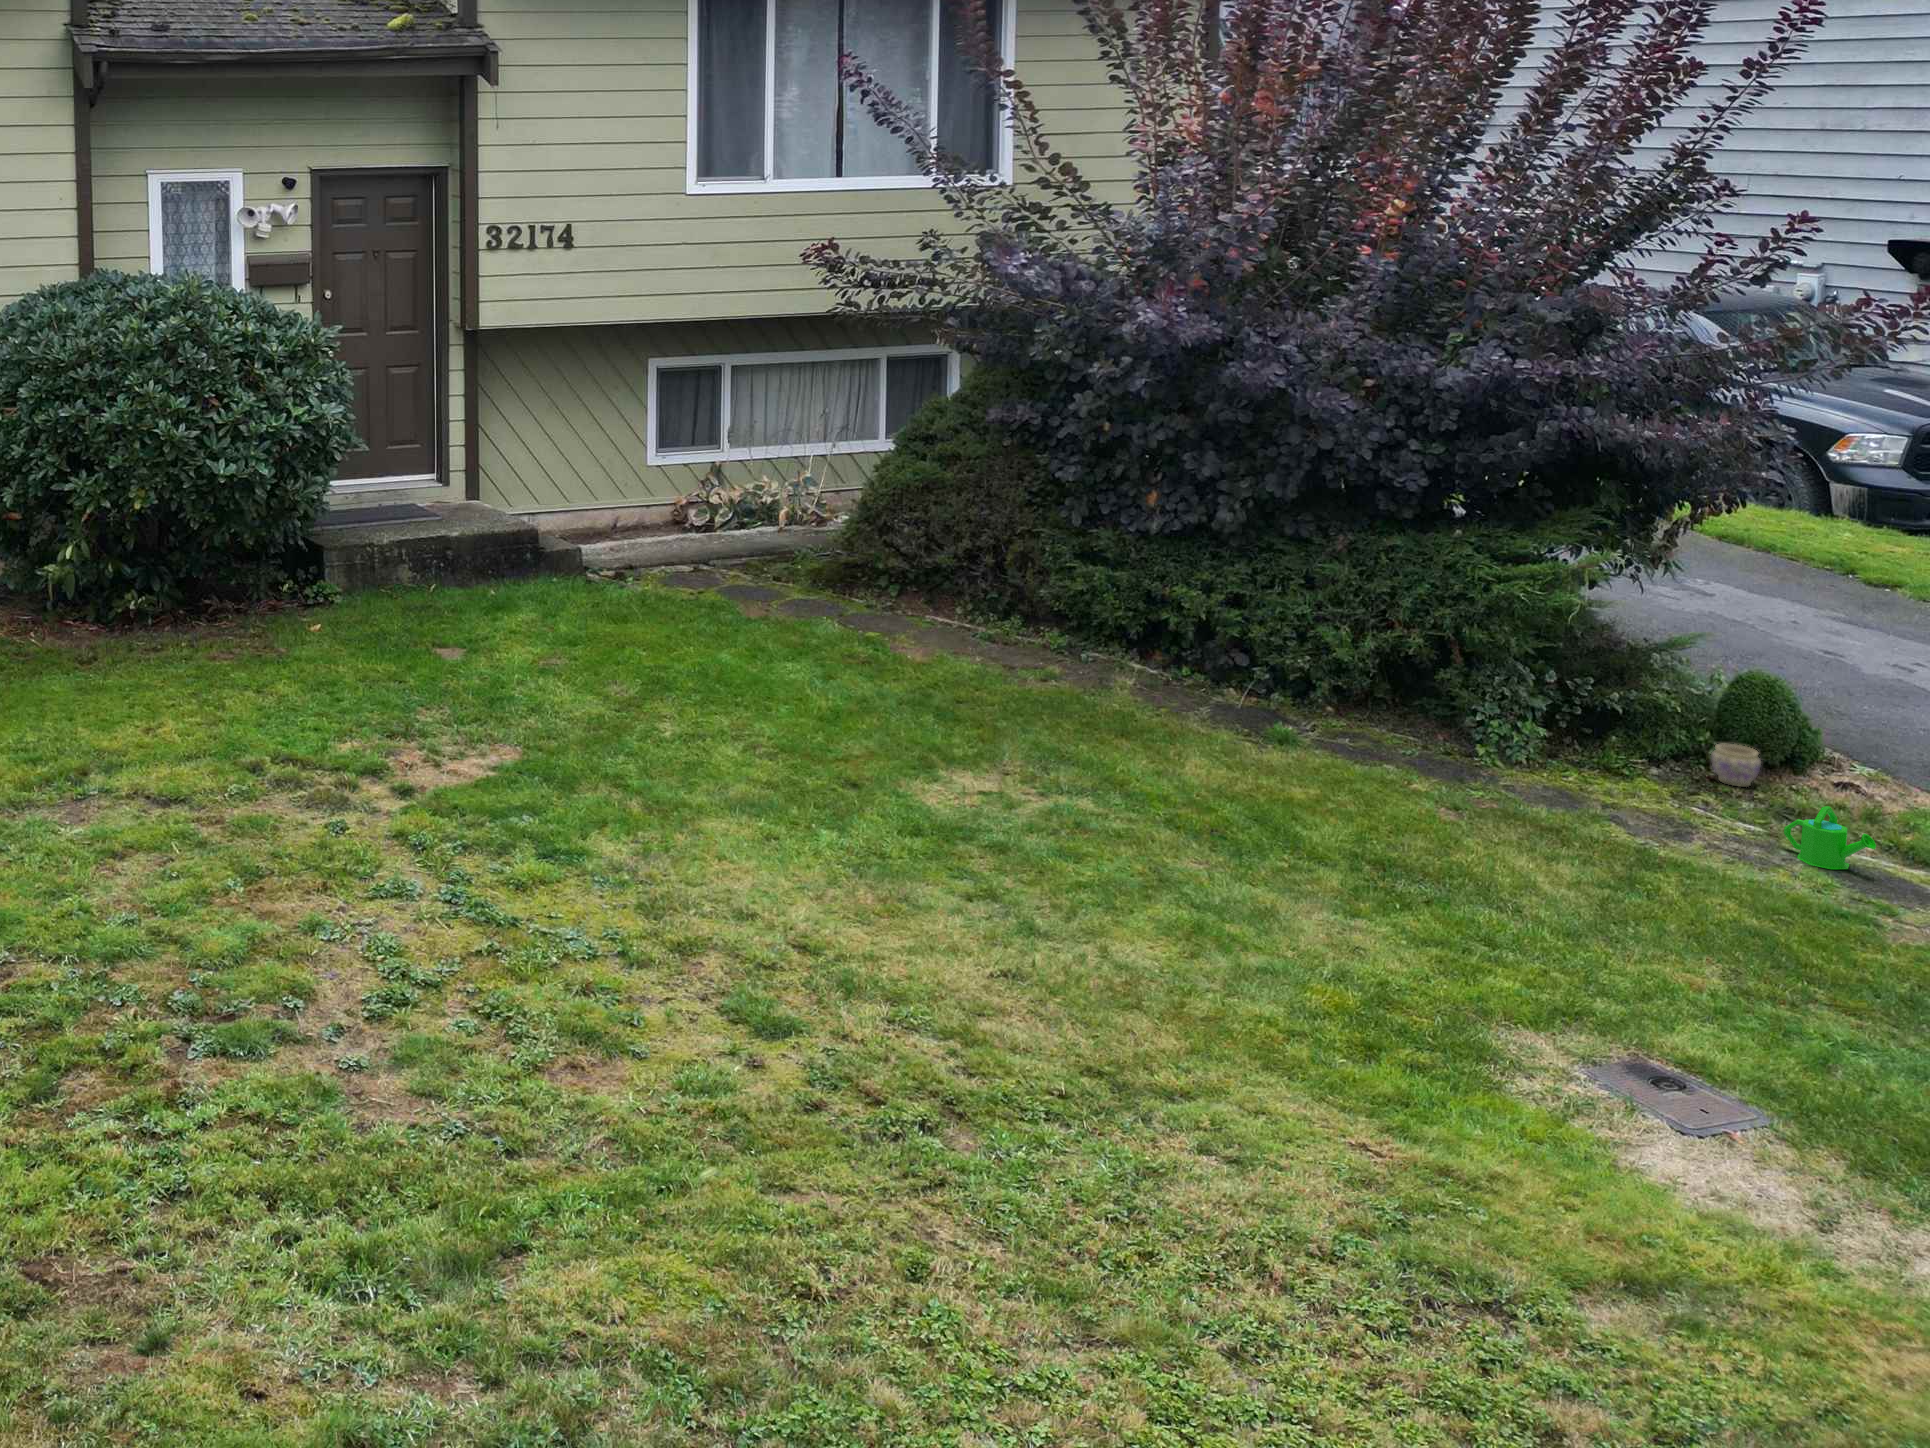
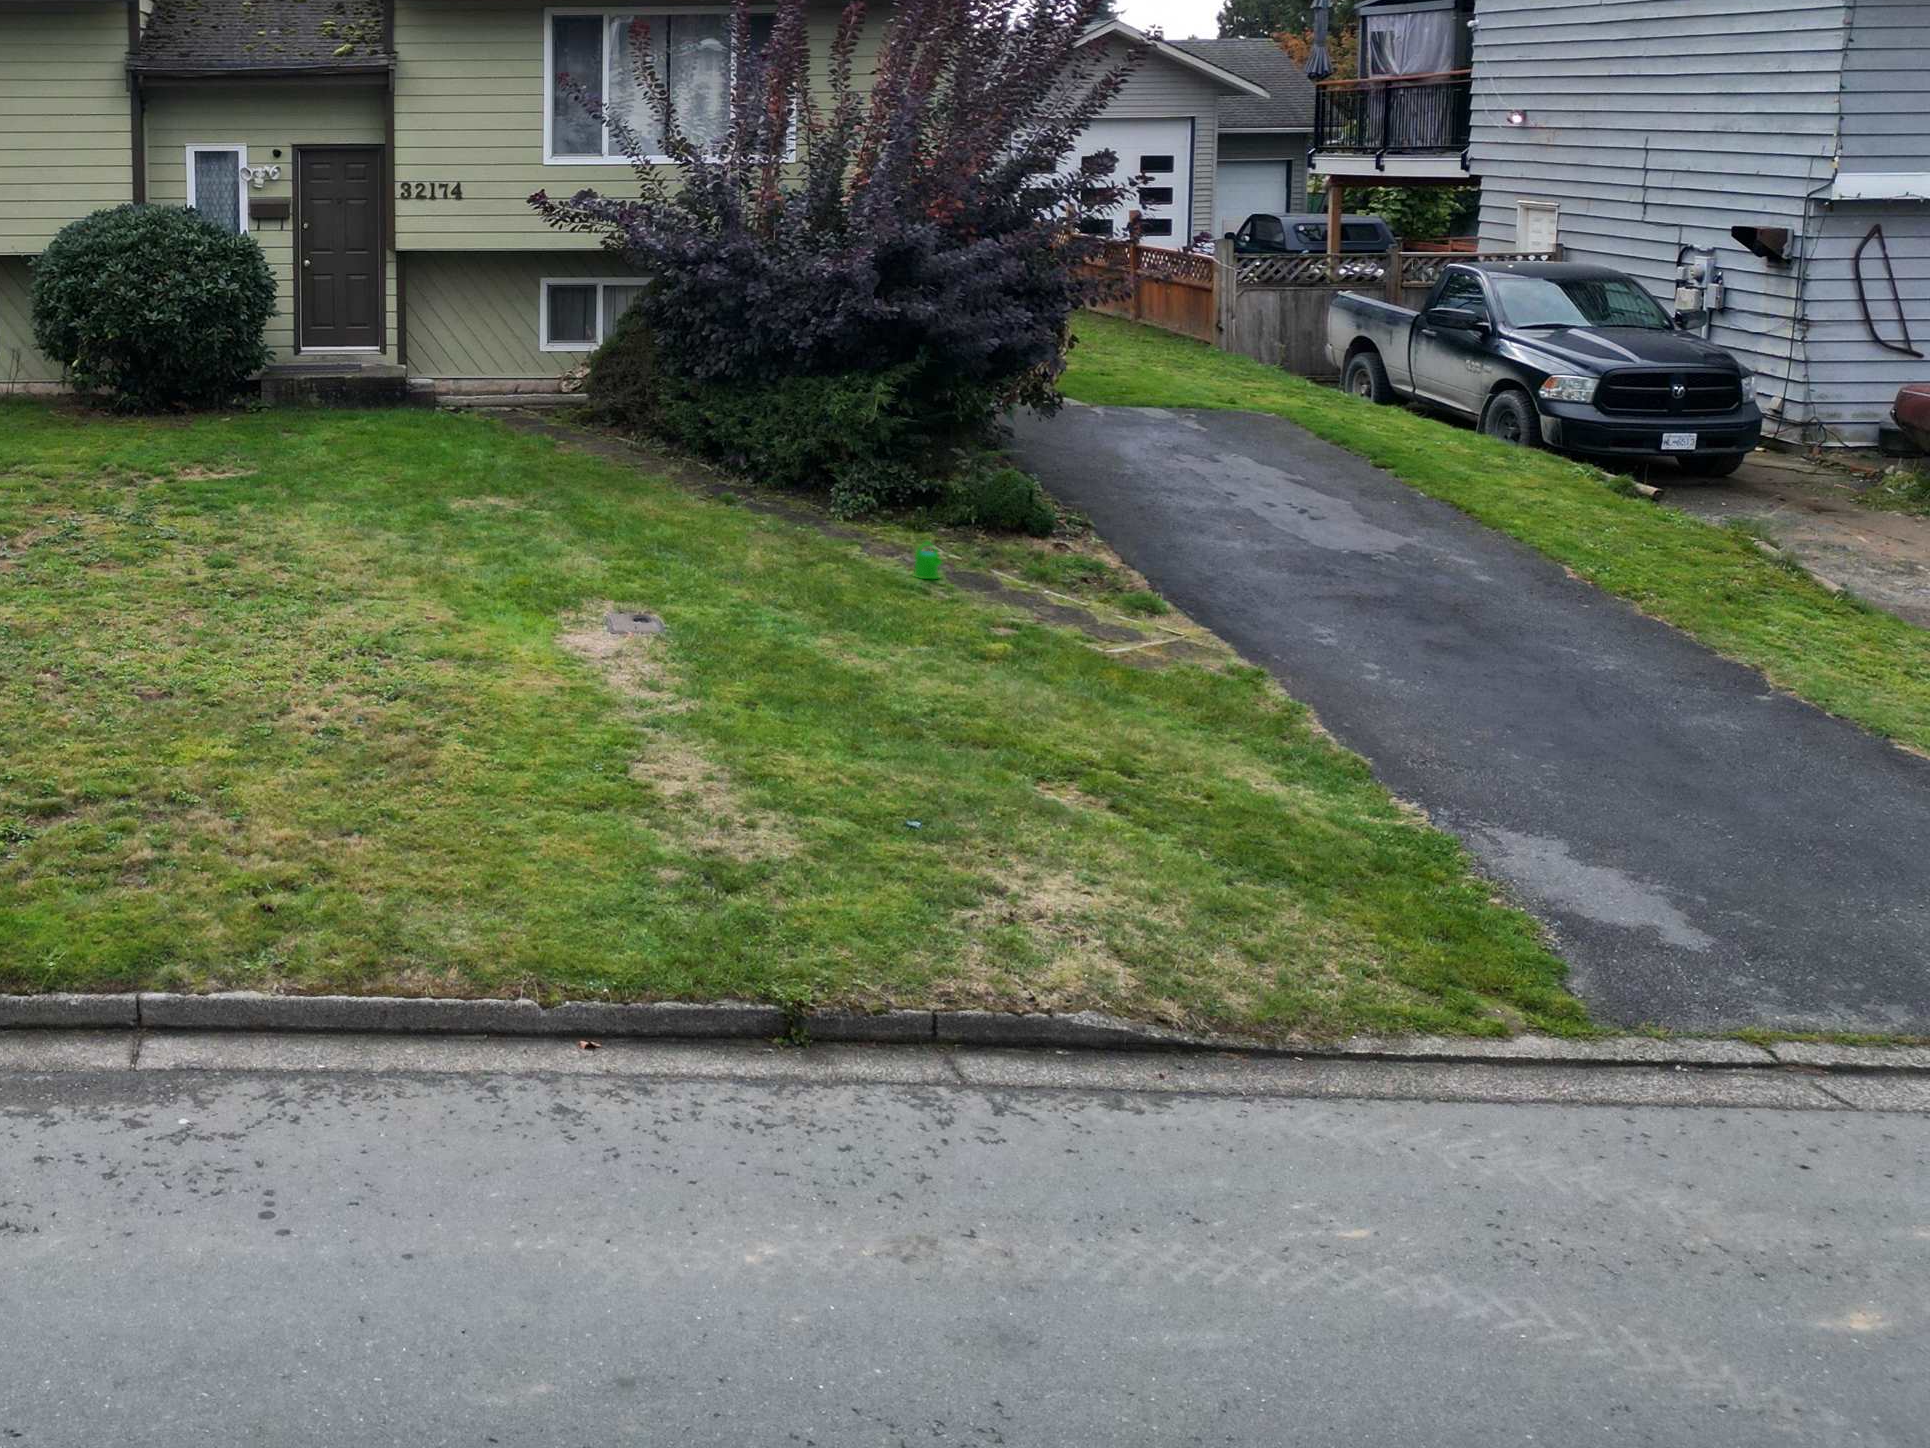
planter: present [1711,744,1761,787] -> none [962,525,990,551]

